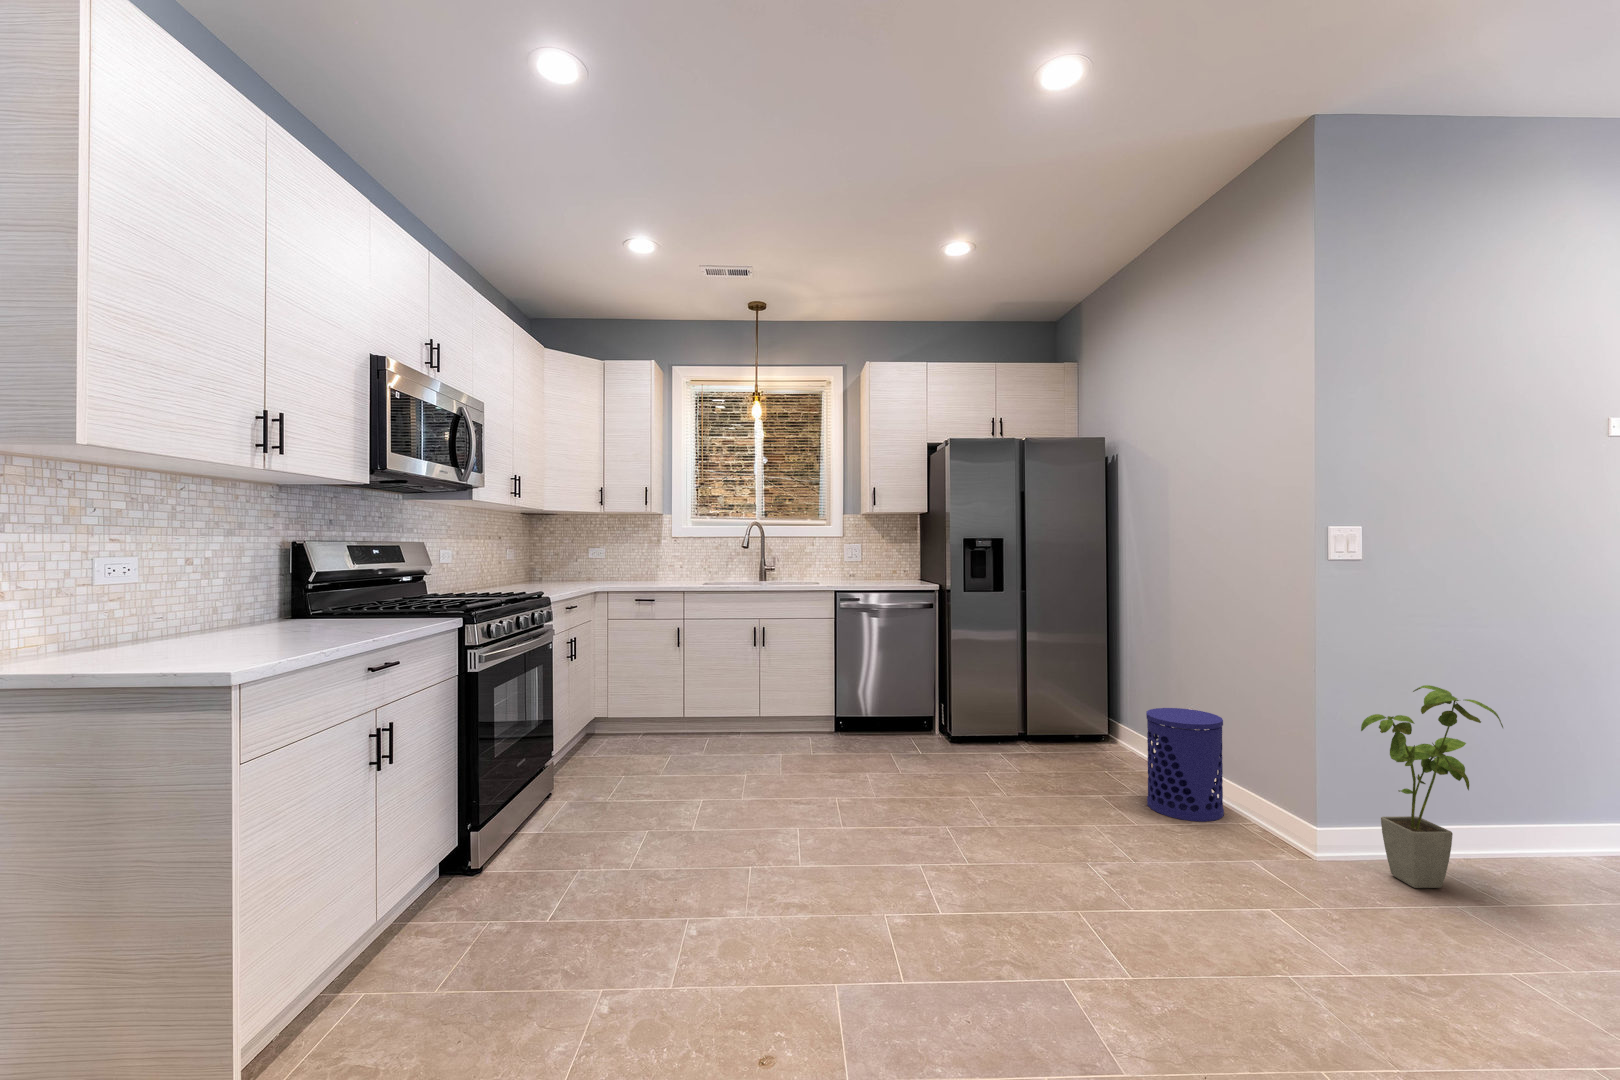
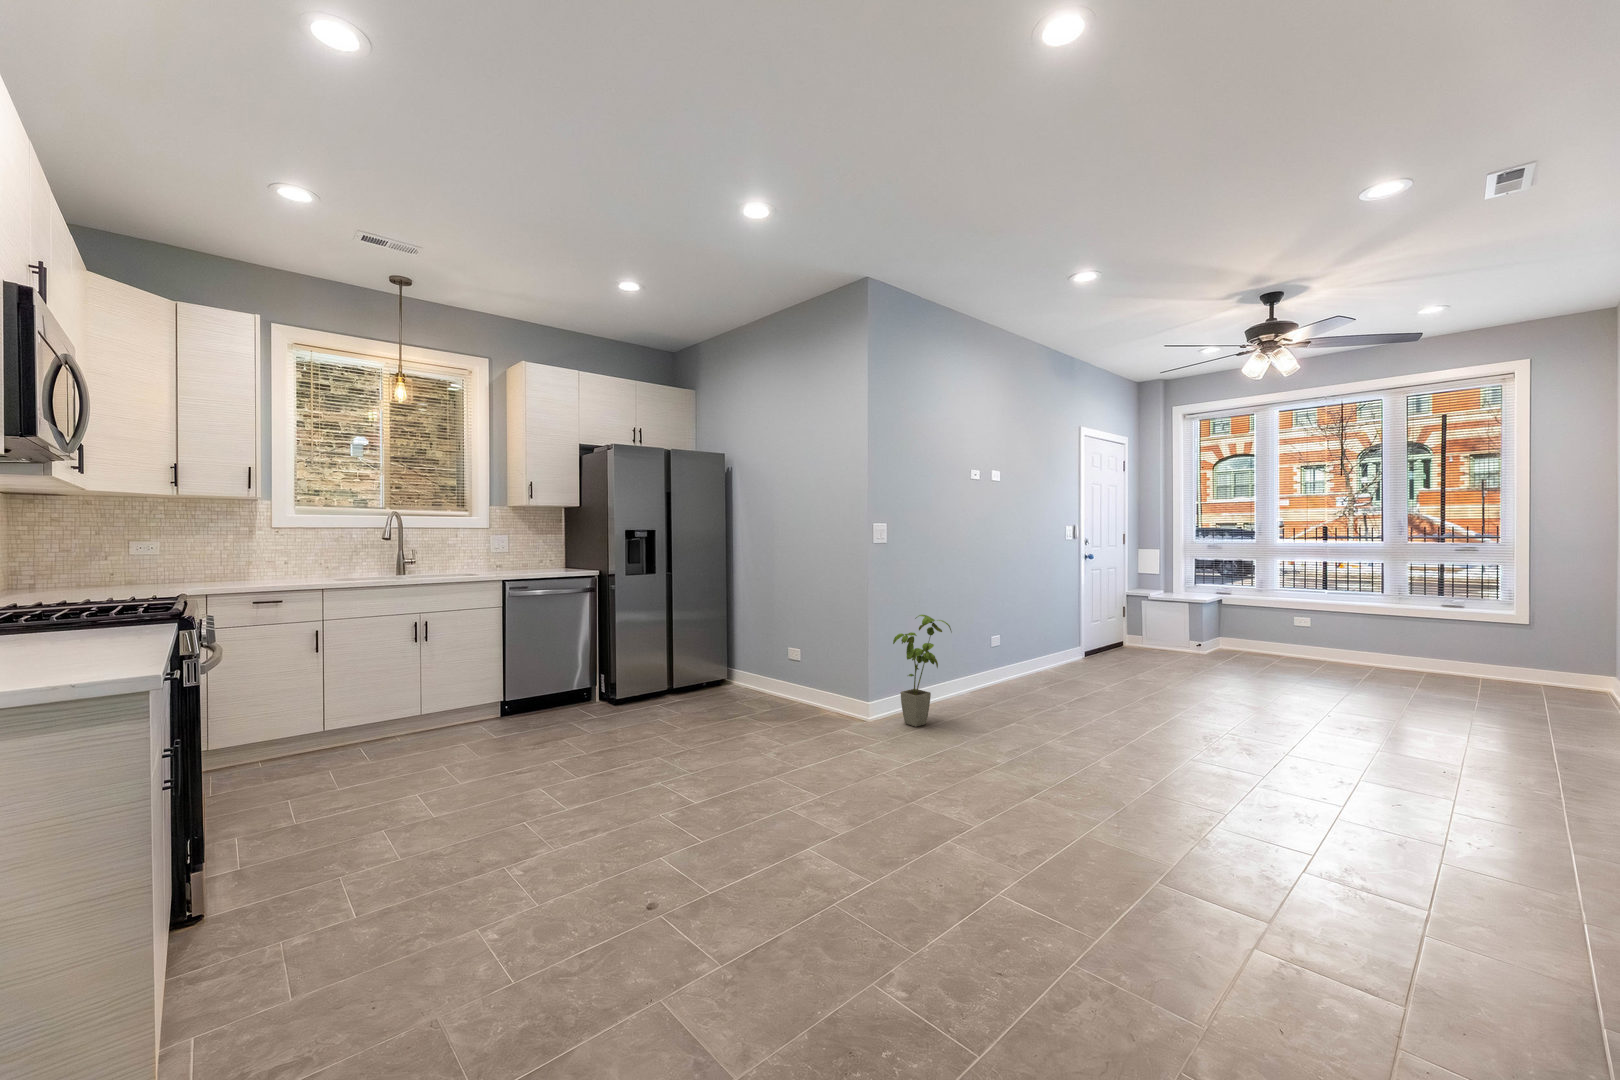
waste bin: present [1146,708,1224,821] -> none [772,647,817,719]

